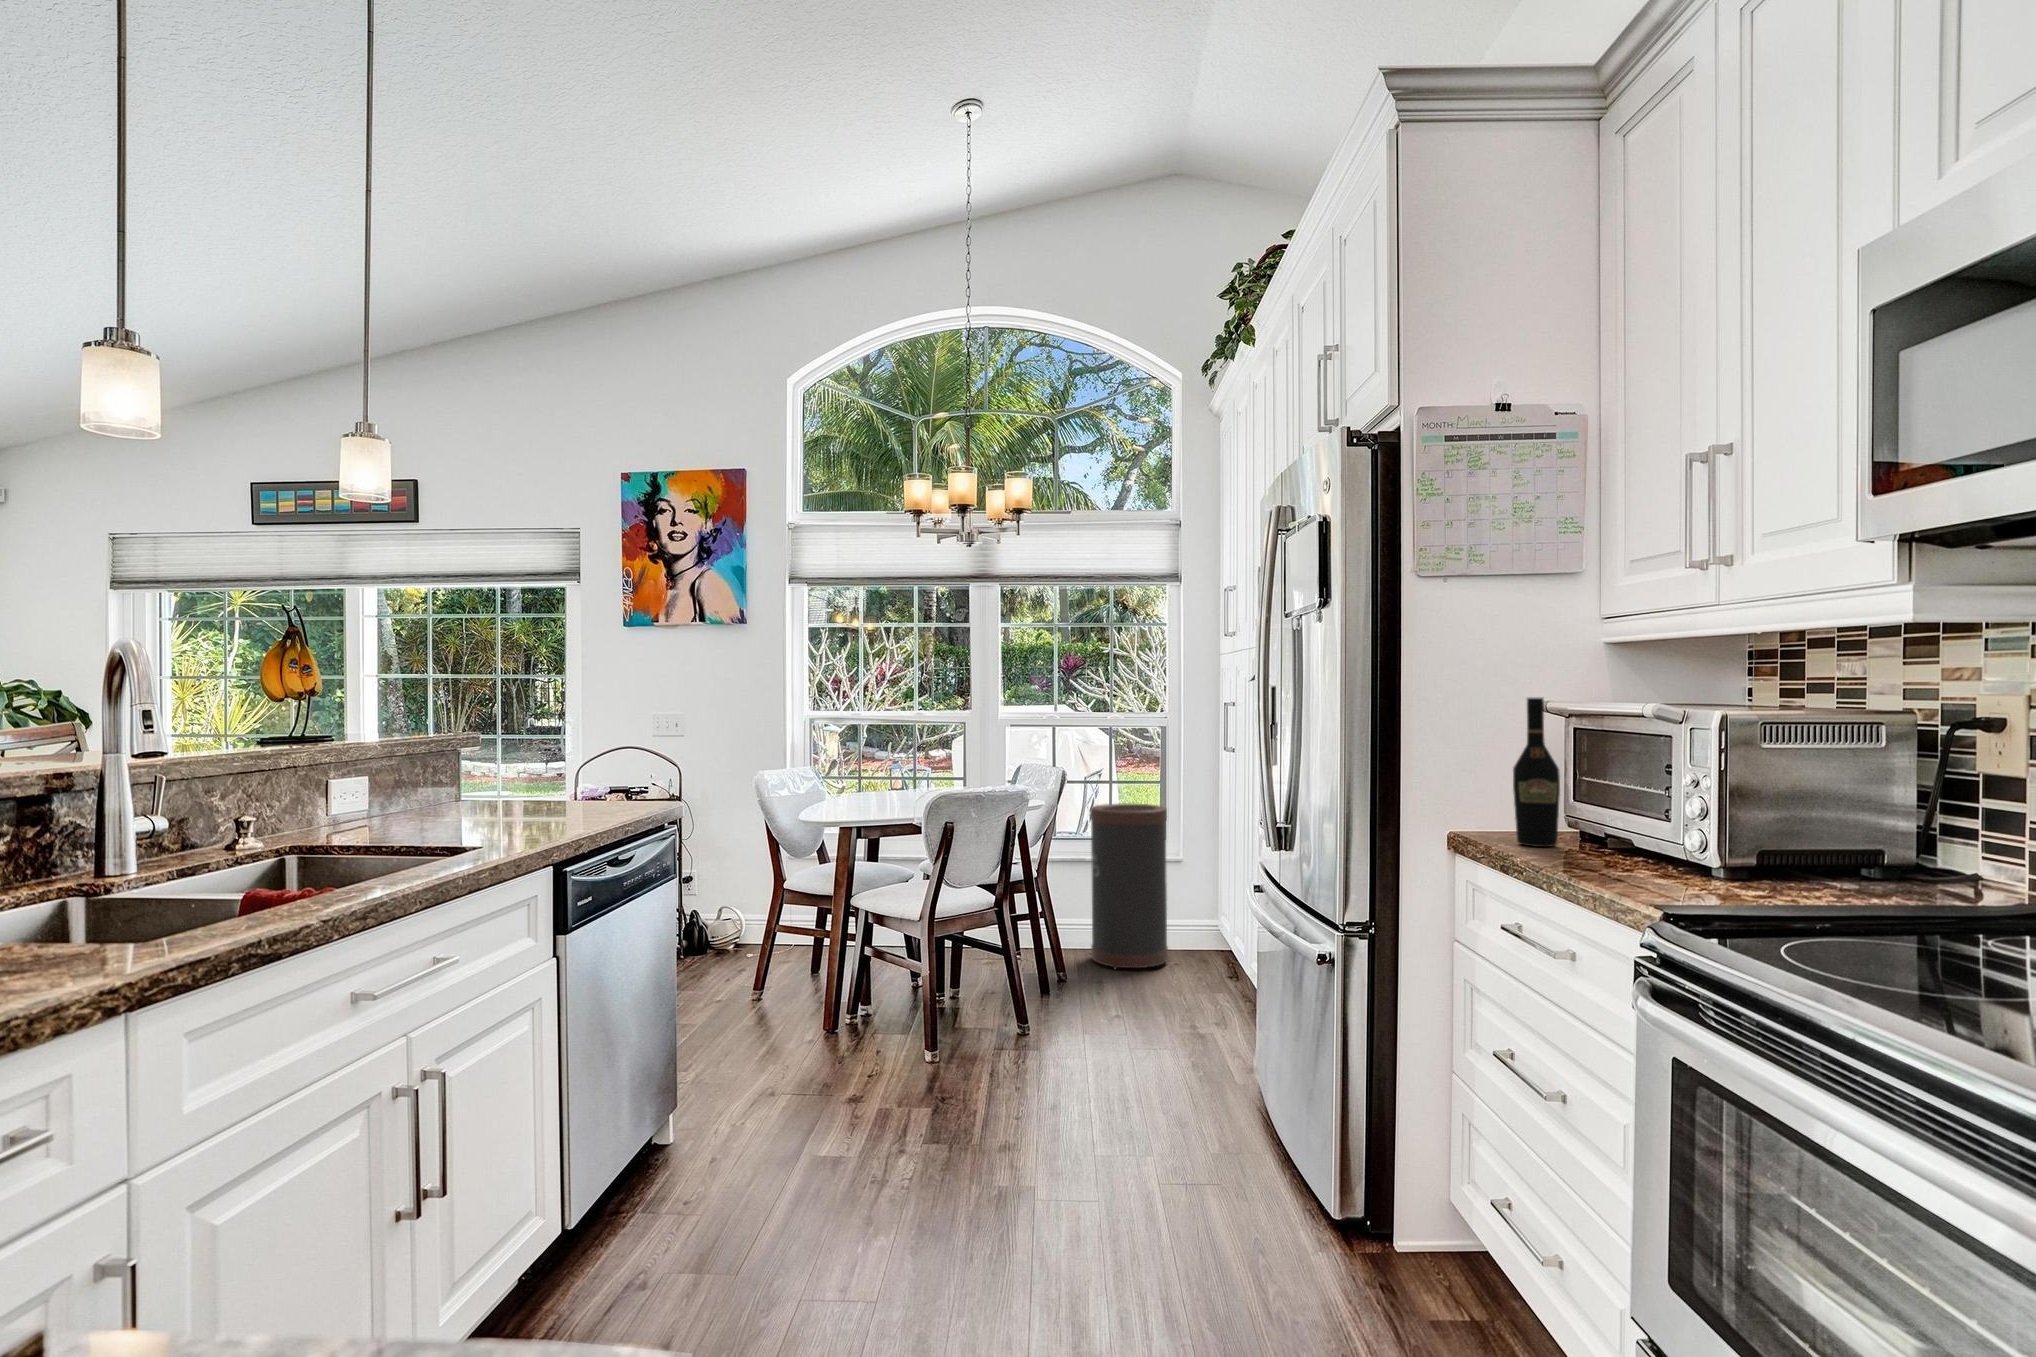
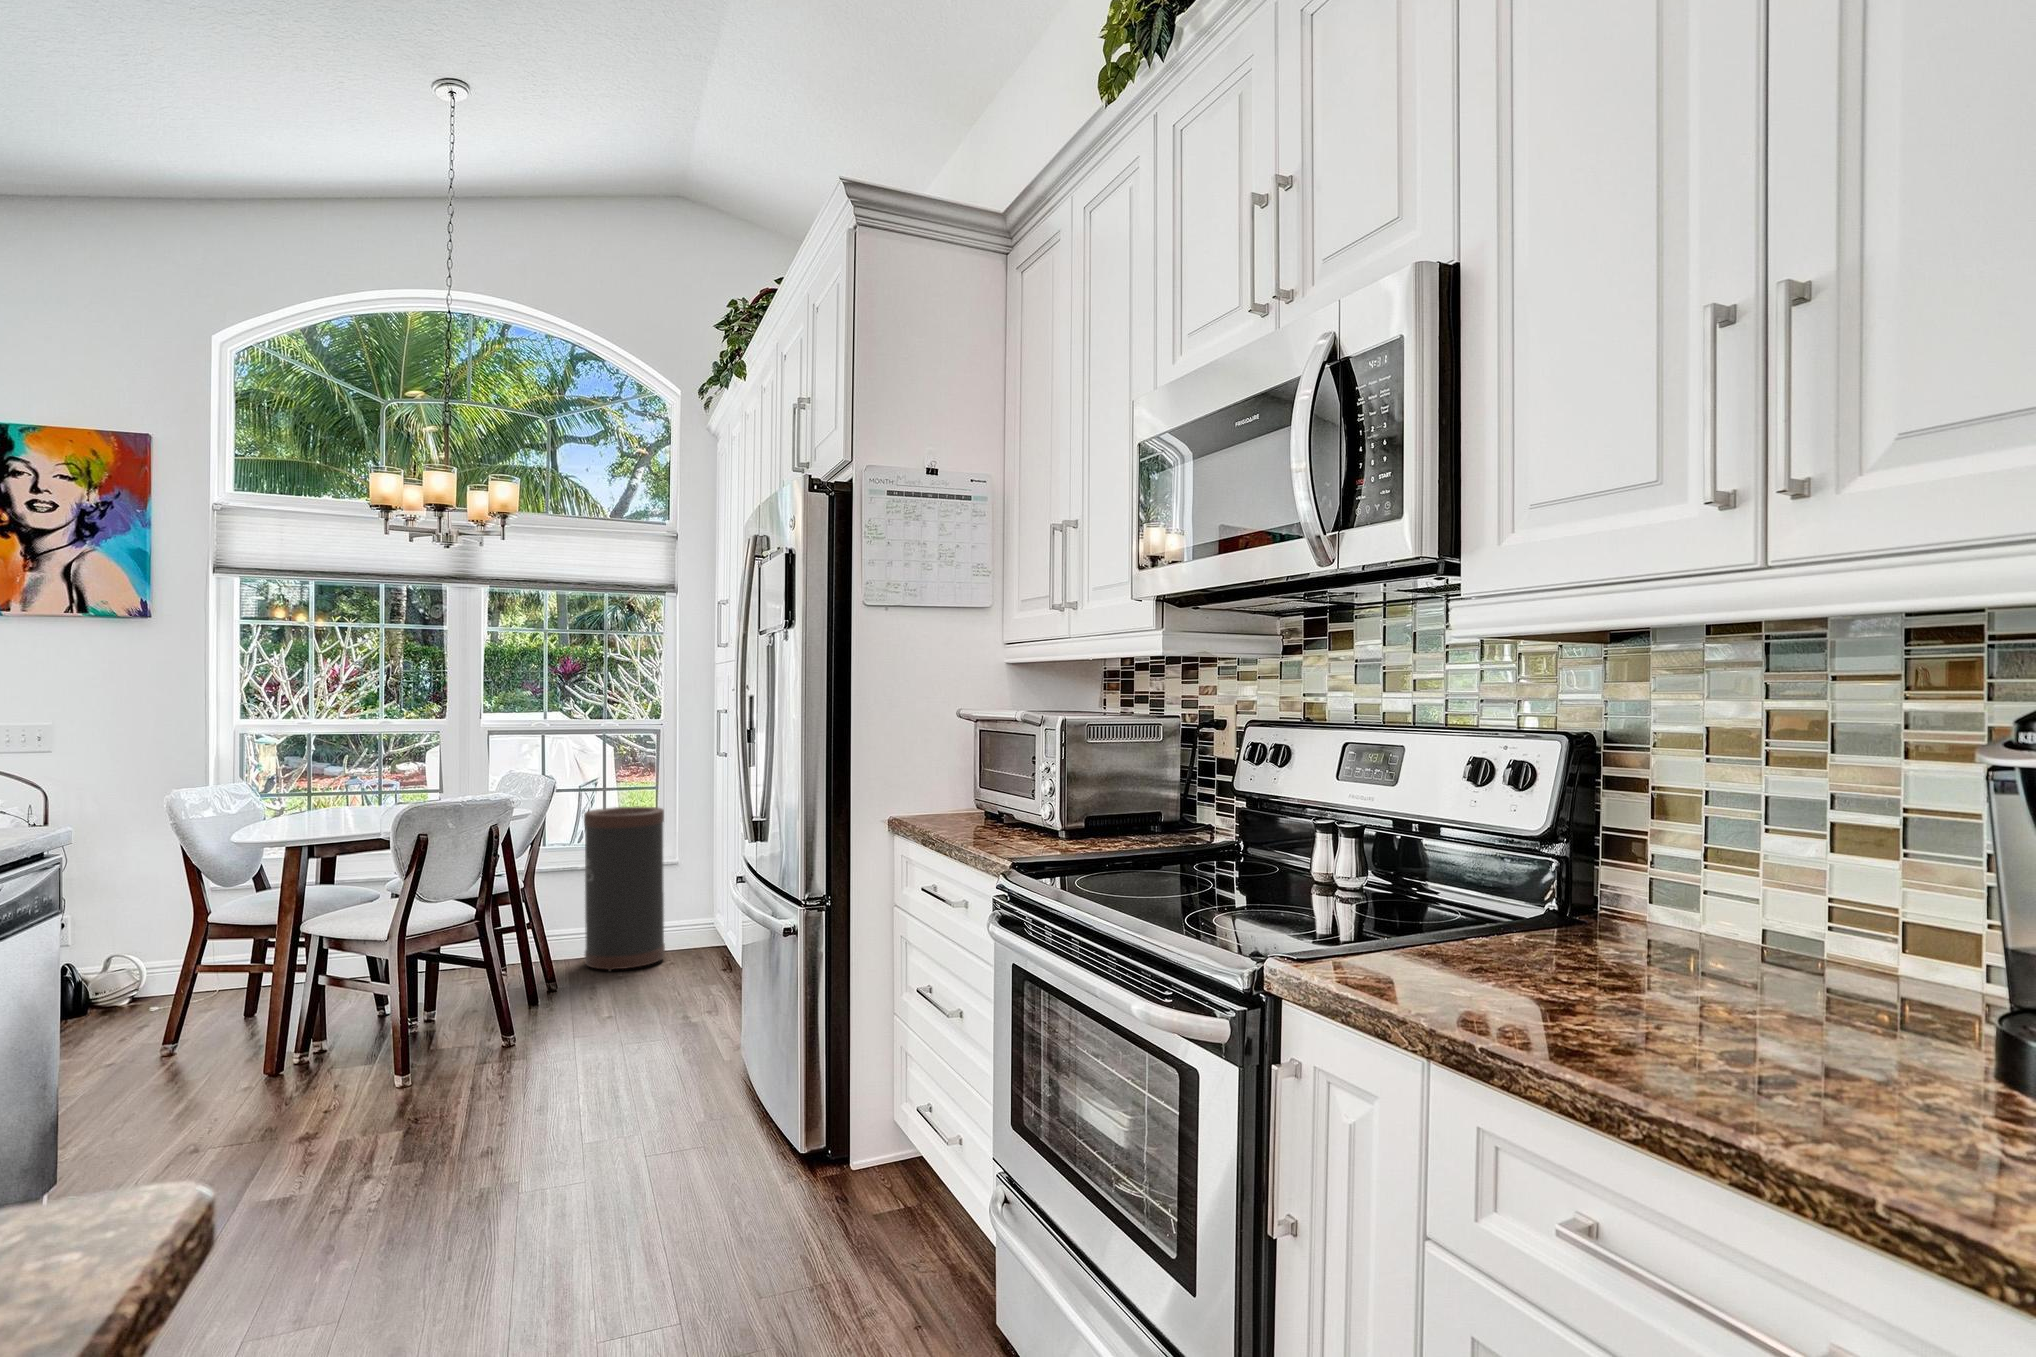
wine bottle: present [1513,698,1560,847] -> none [938,706,971,824]

